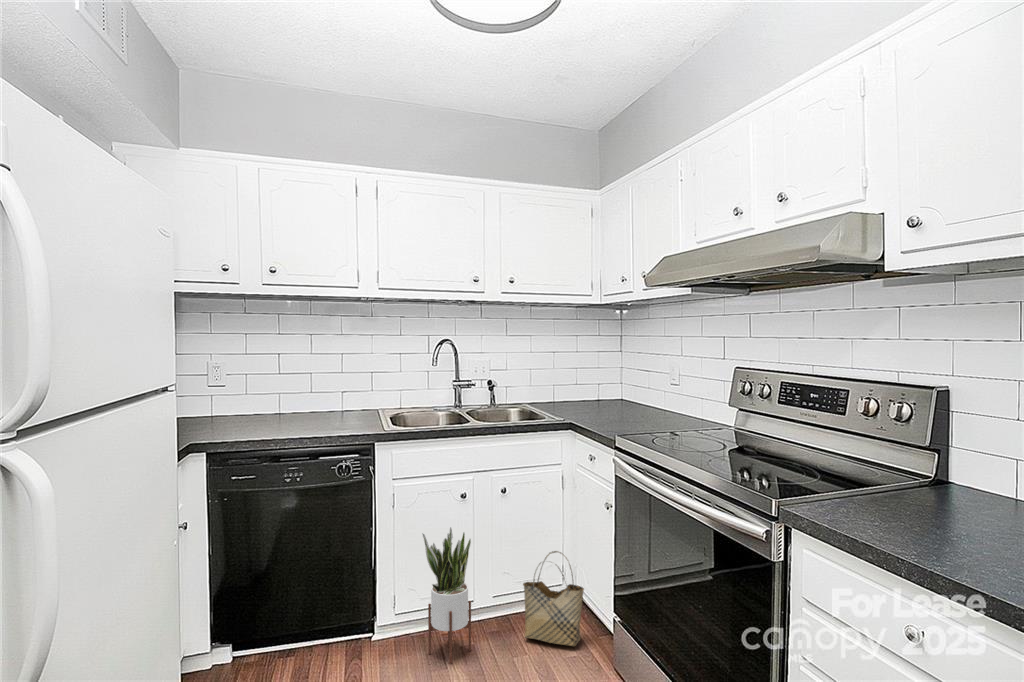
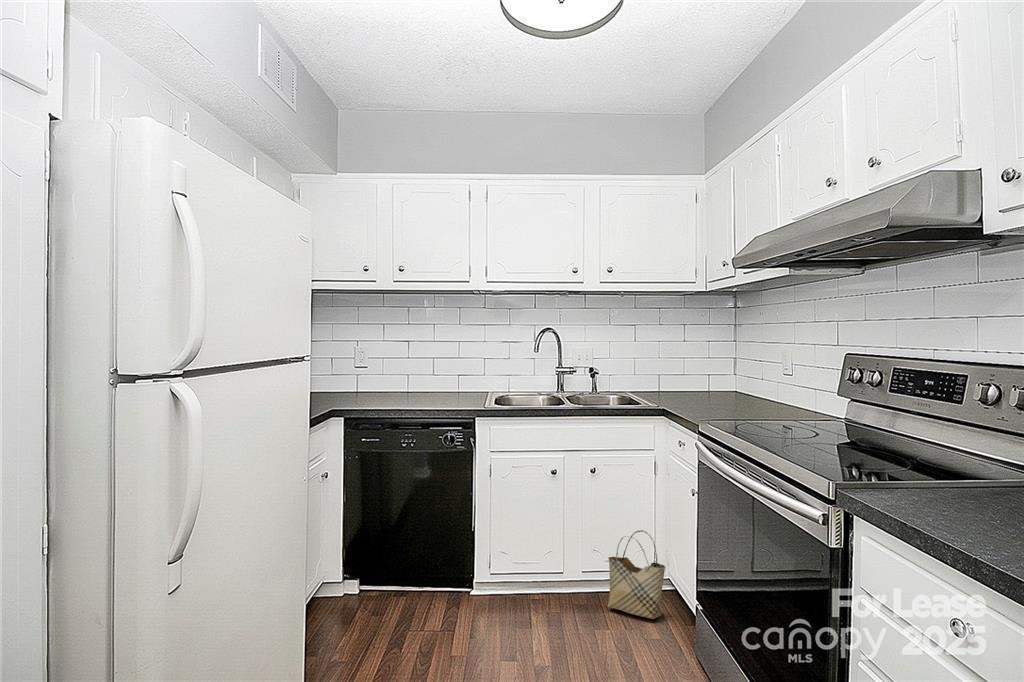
potted plant: present [422,527,471,664] -> none [513,497,559,618]

